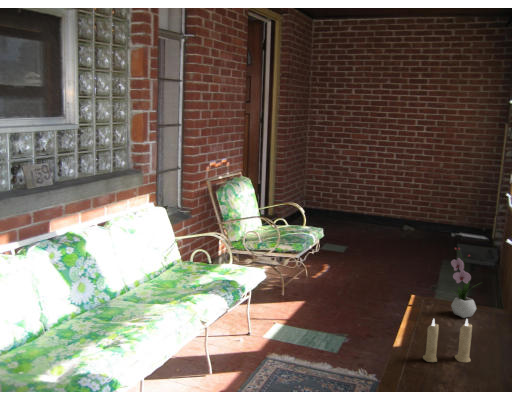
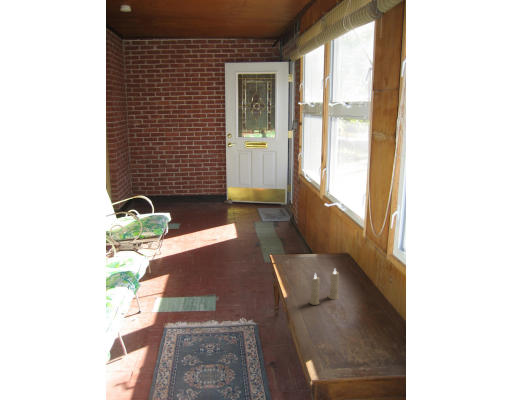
flower arrangement: present [451,248,479,318] -> none [303,217,324,266]

